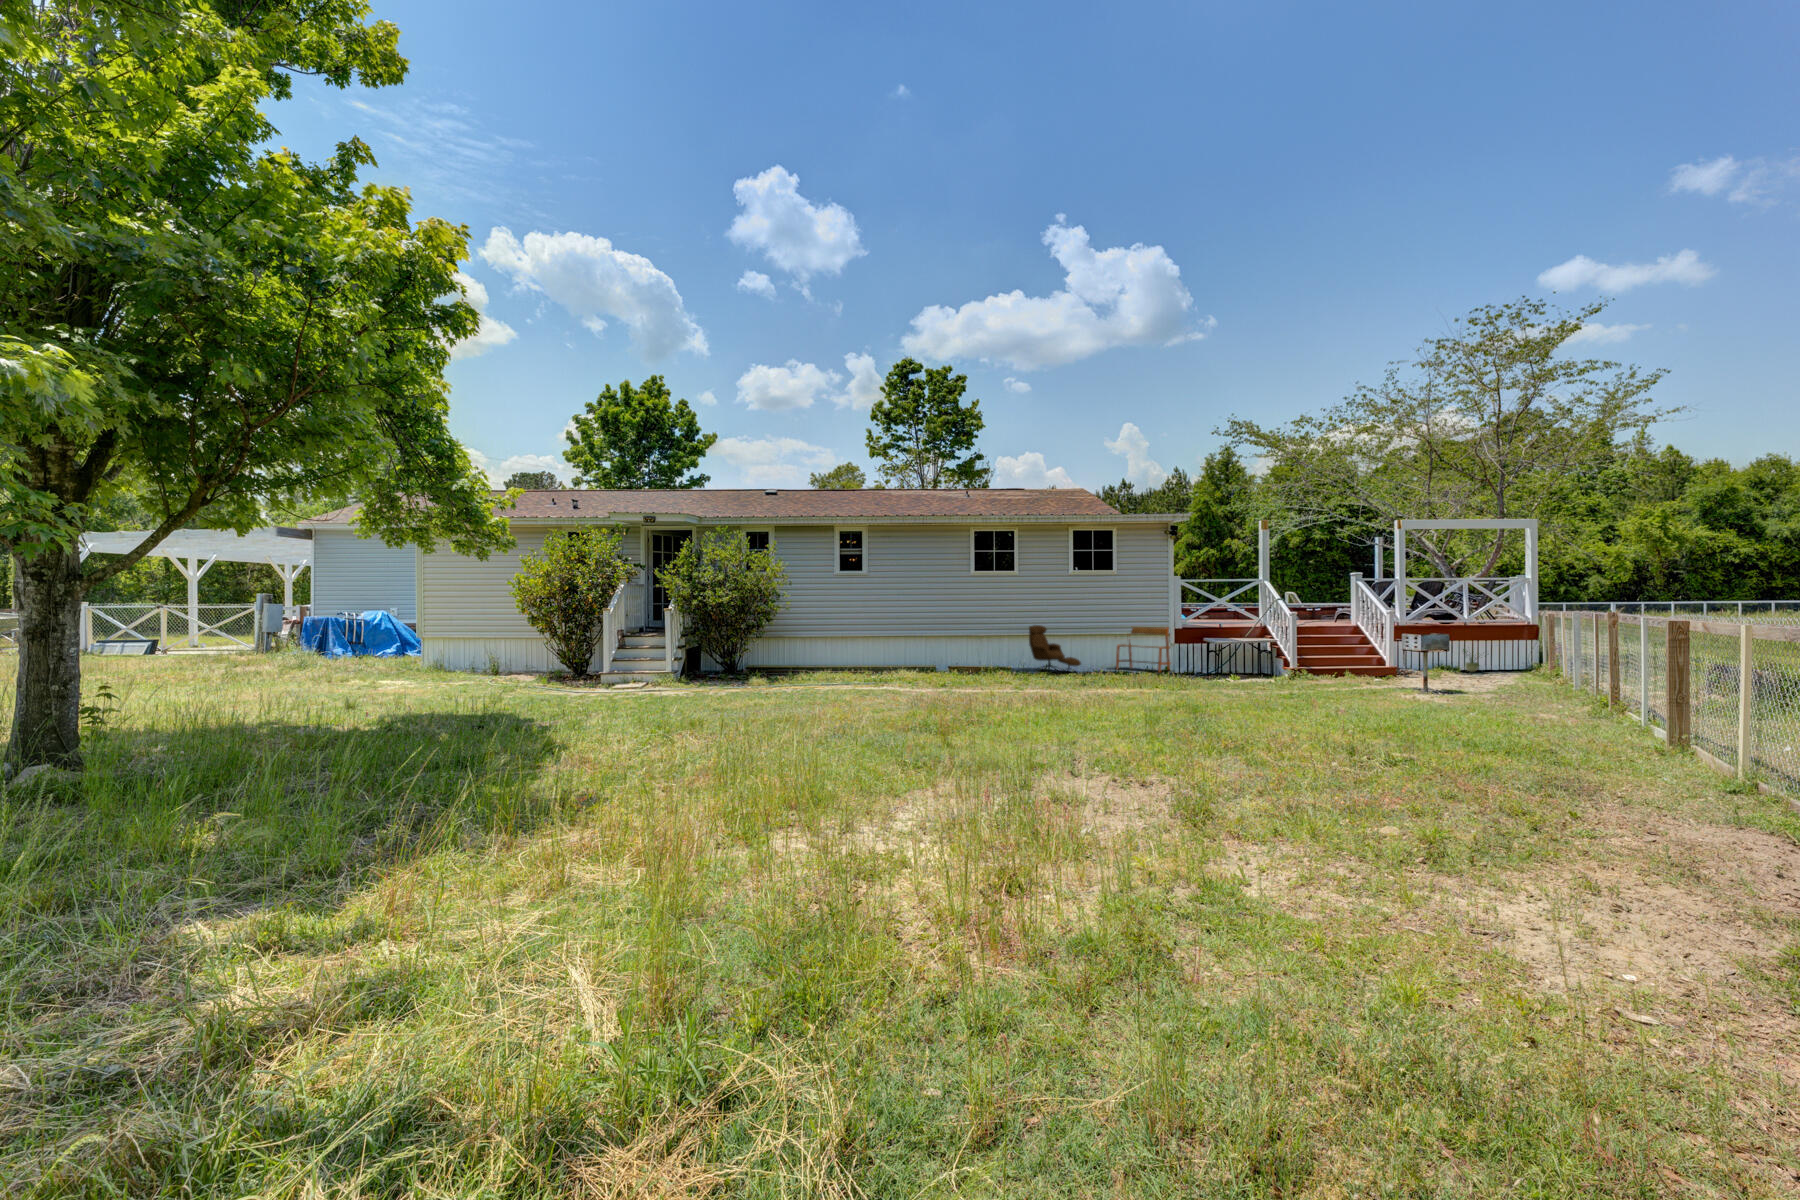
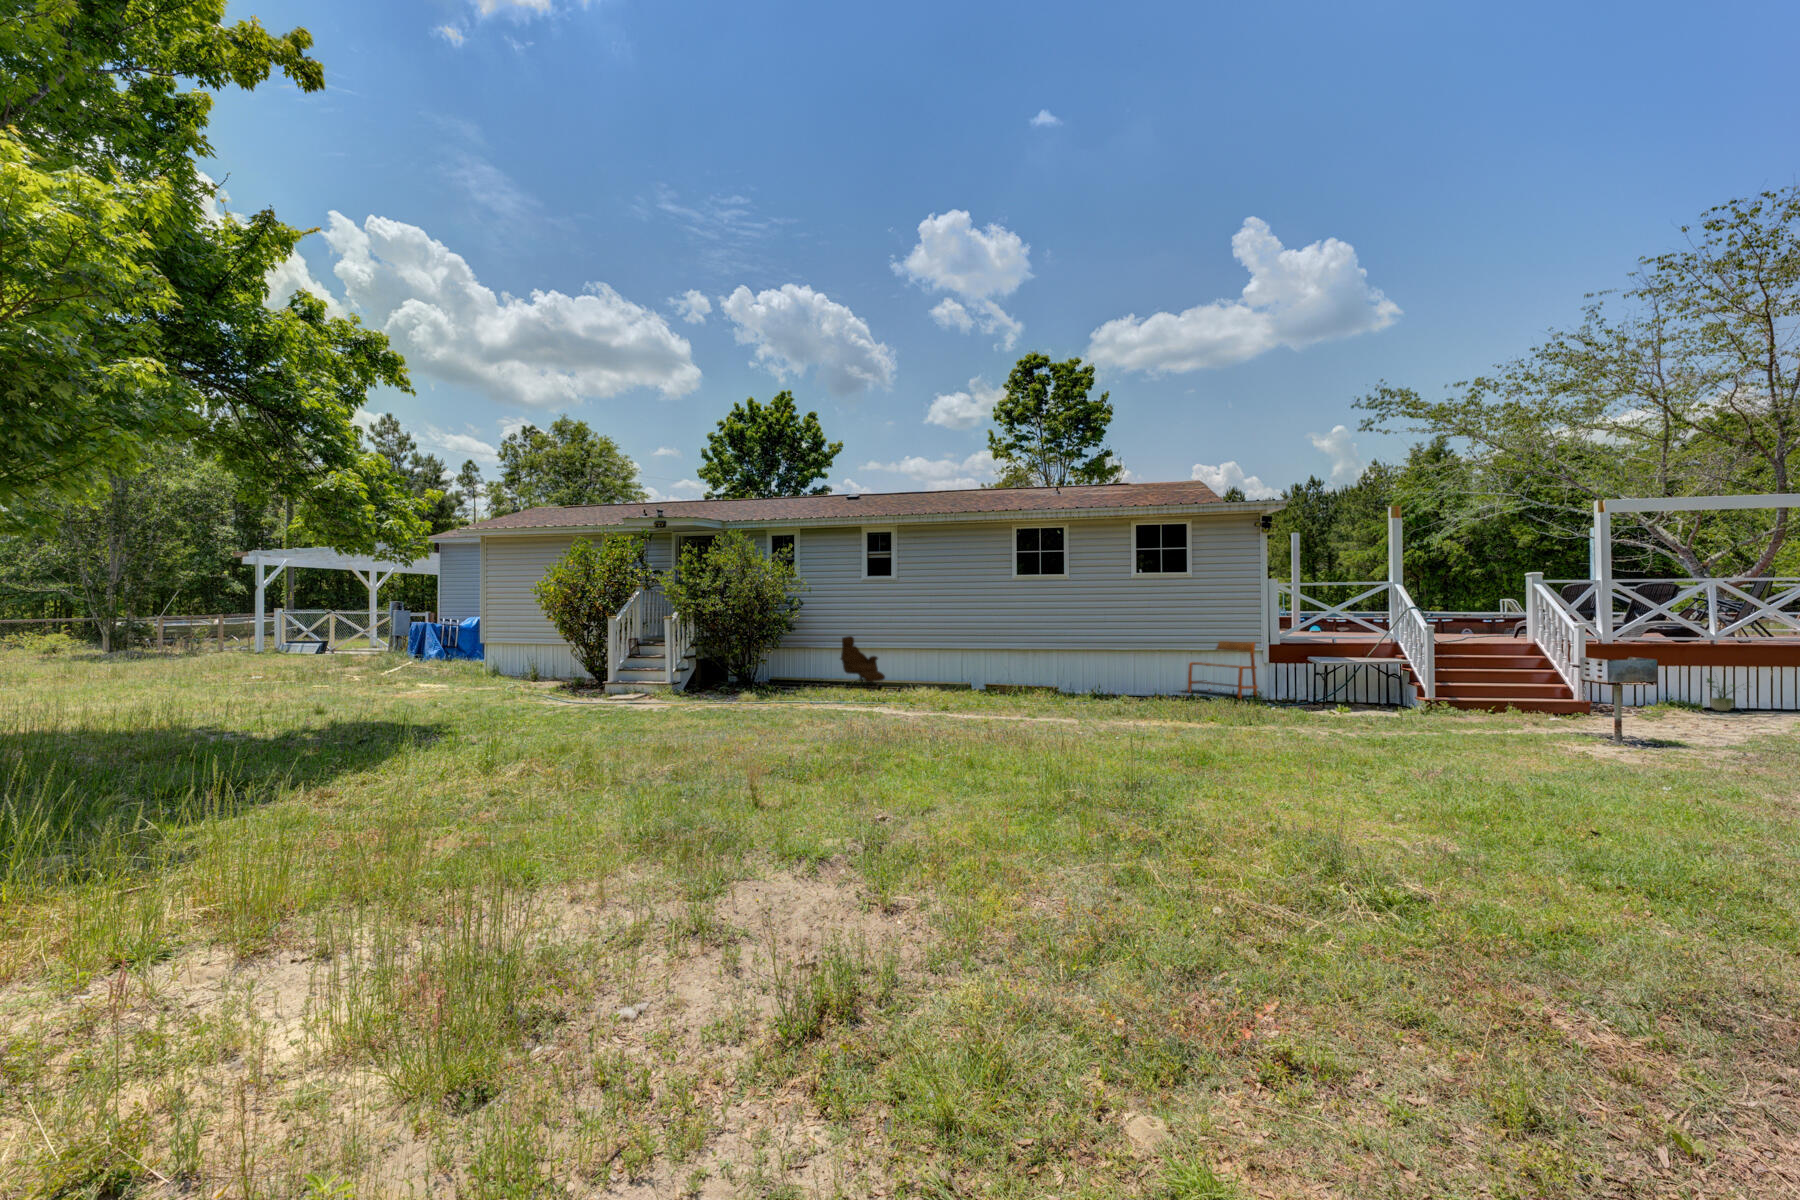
lounge chair: present [1029,625,1081,671] -> present [840,636,885,686]

